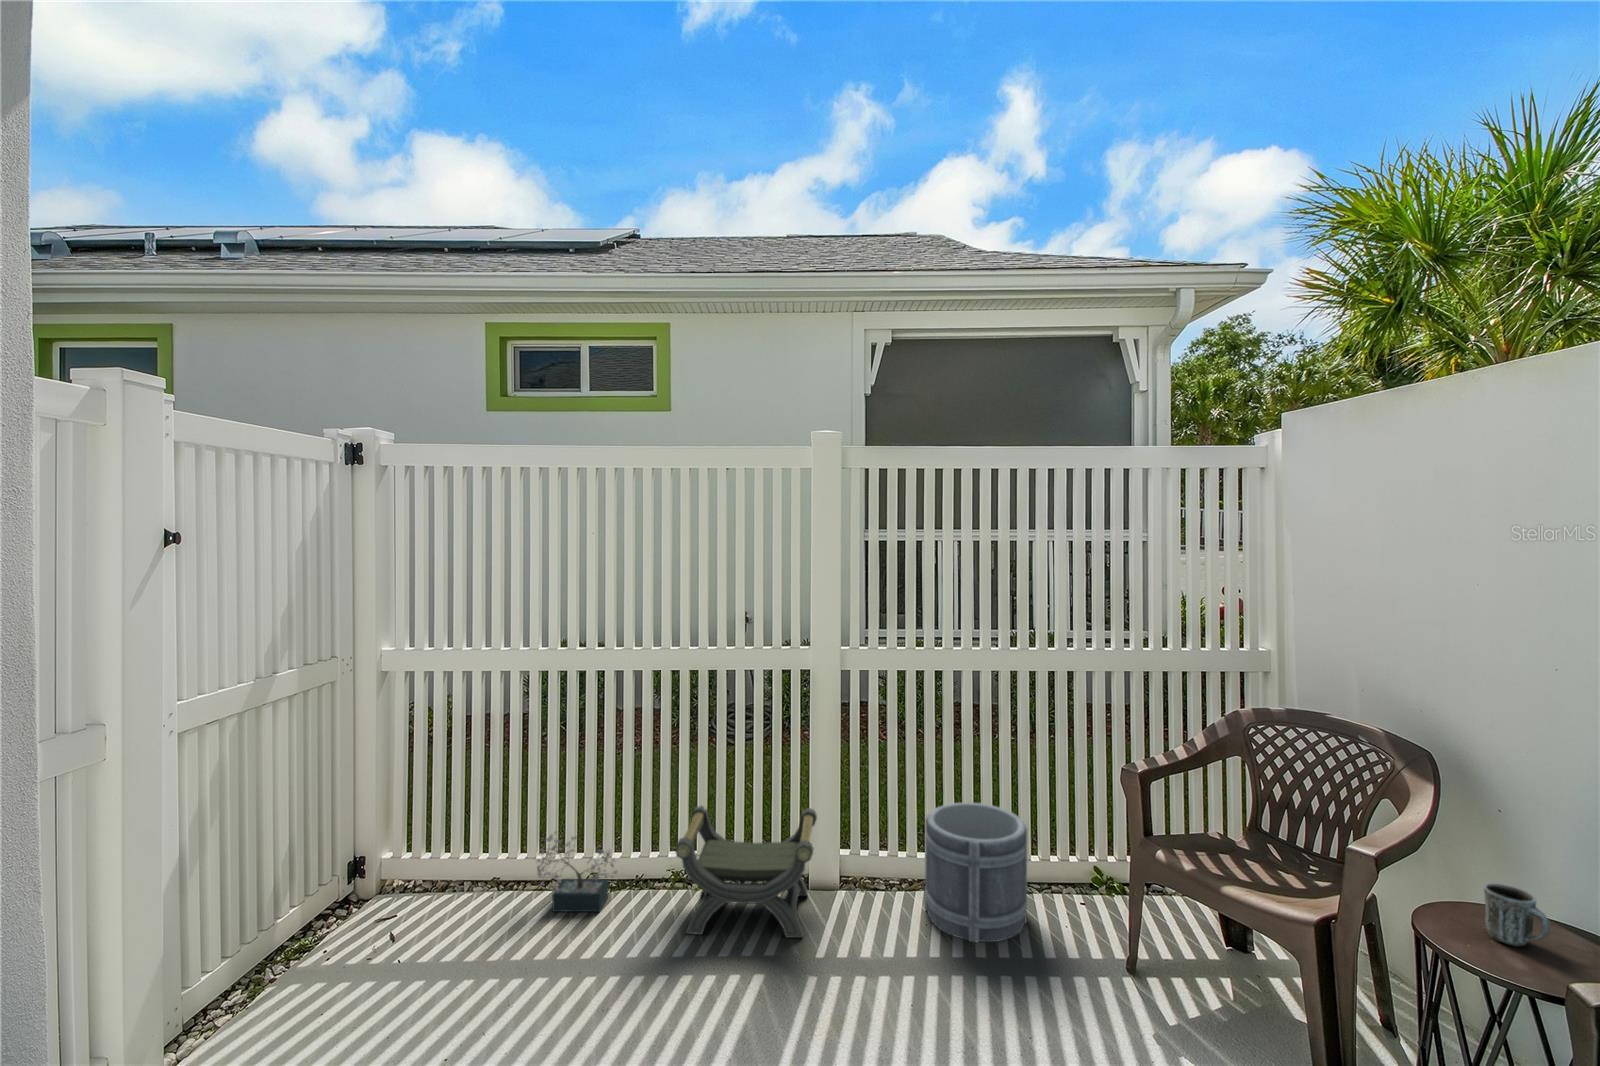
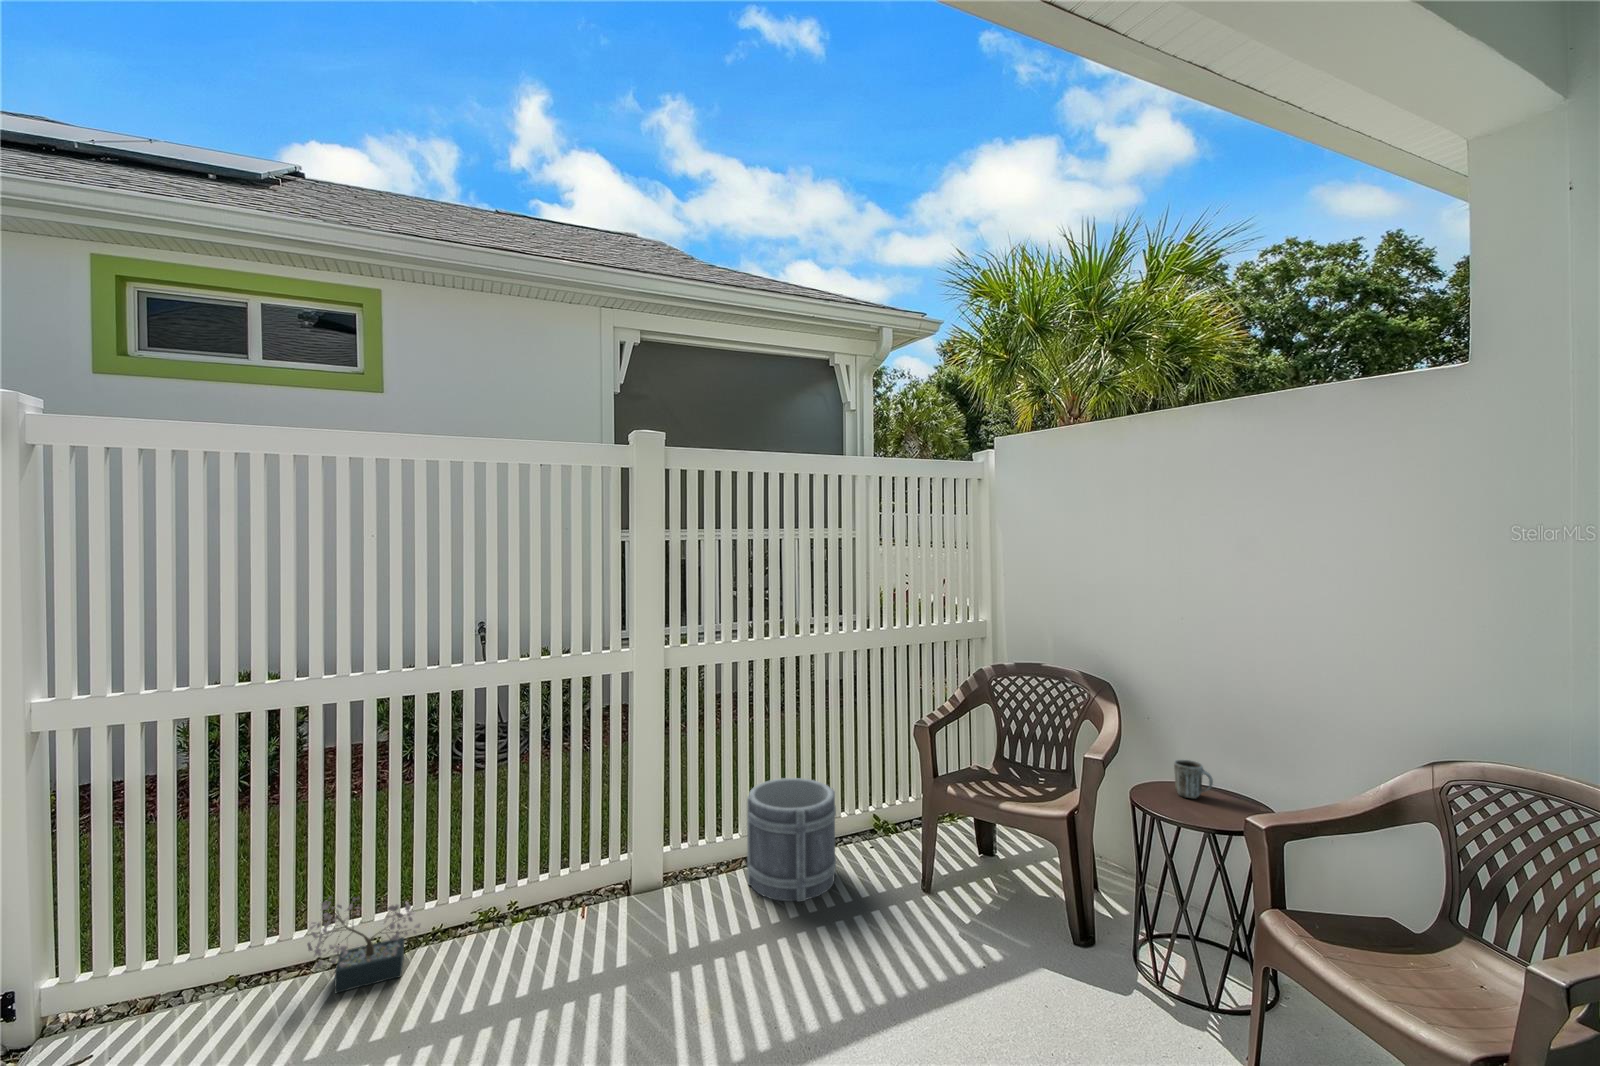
stool: present [675,806,817,938] -> none [507,811,658,971]

